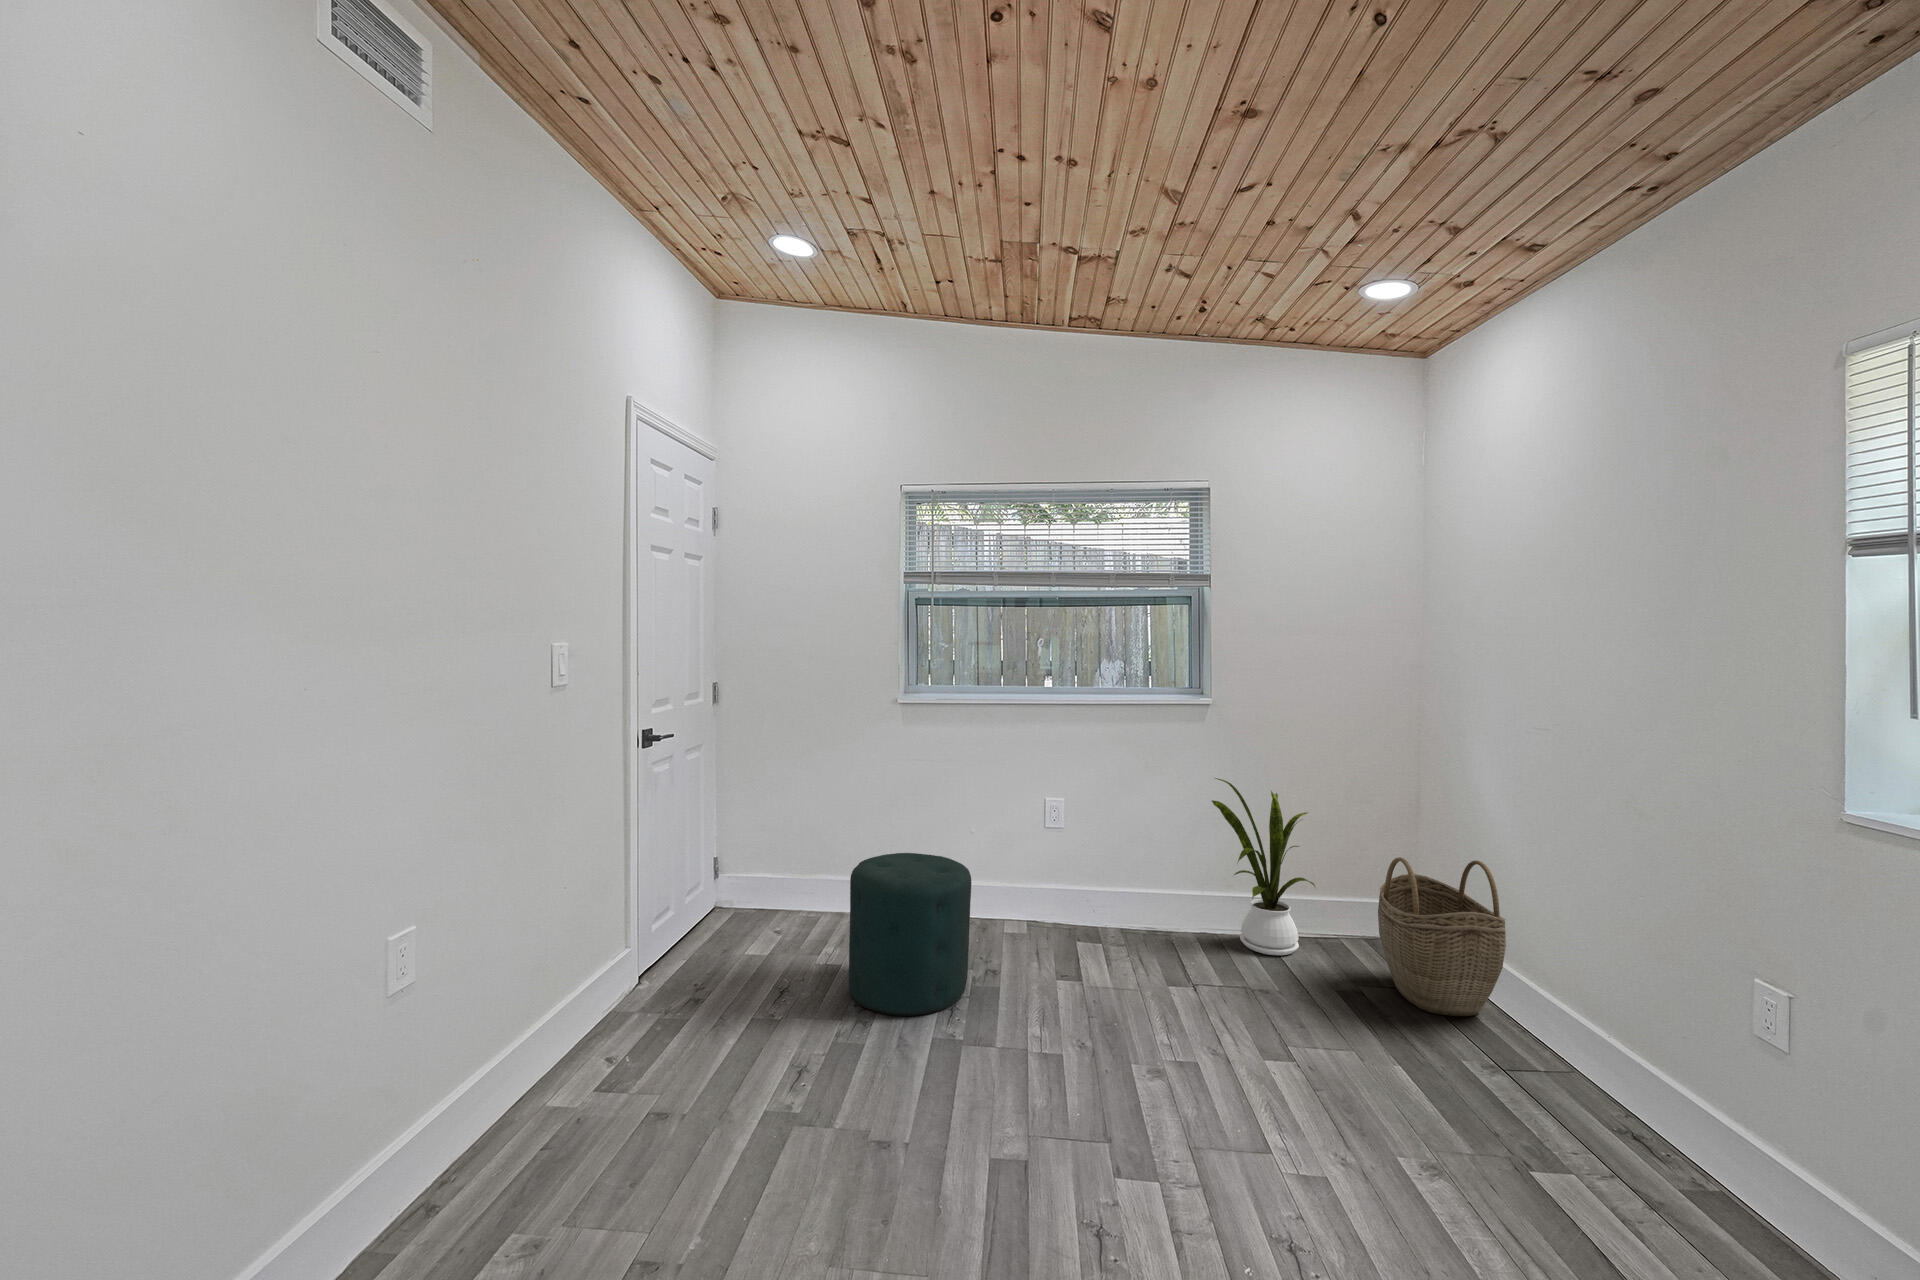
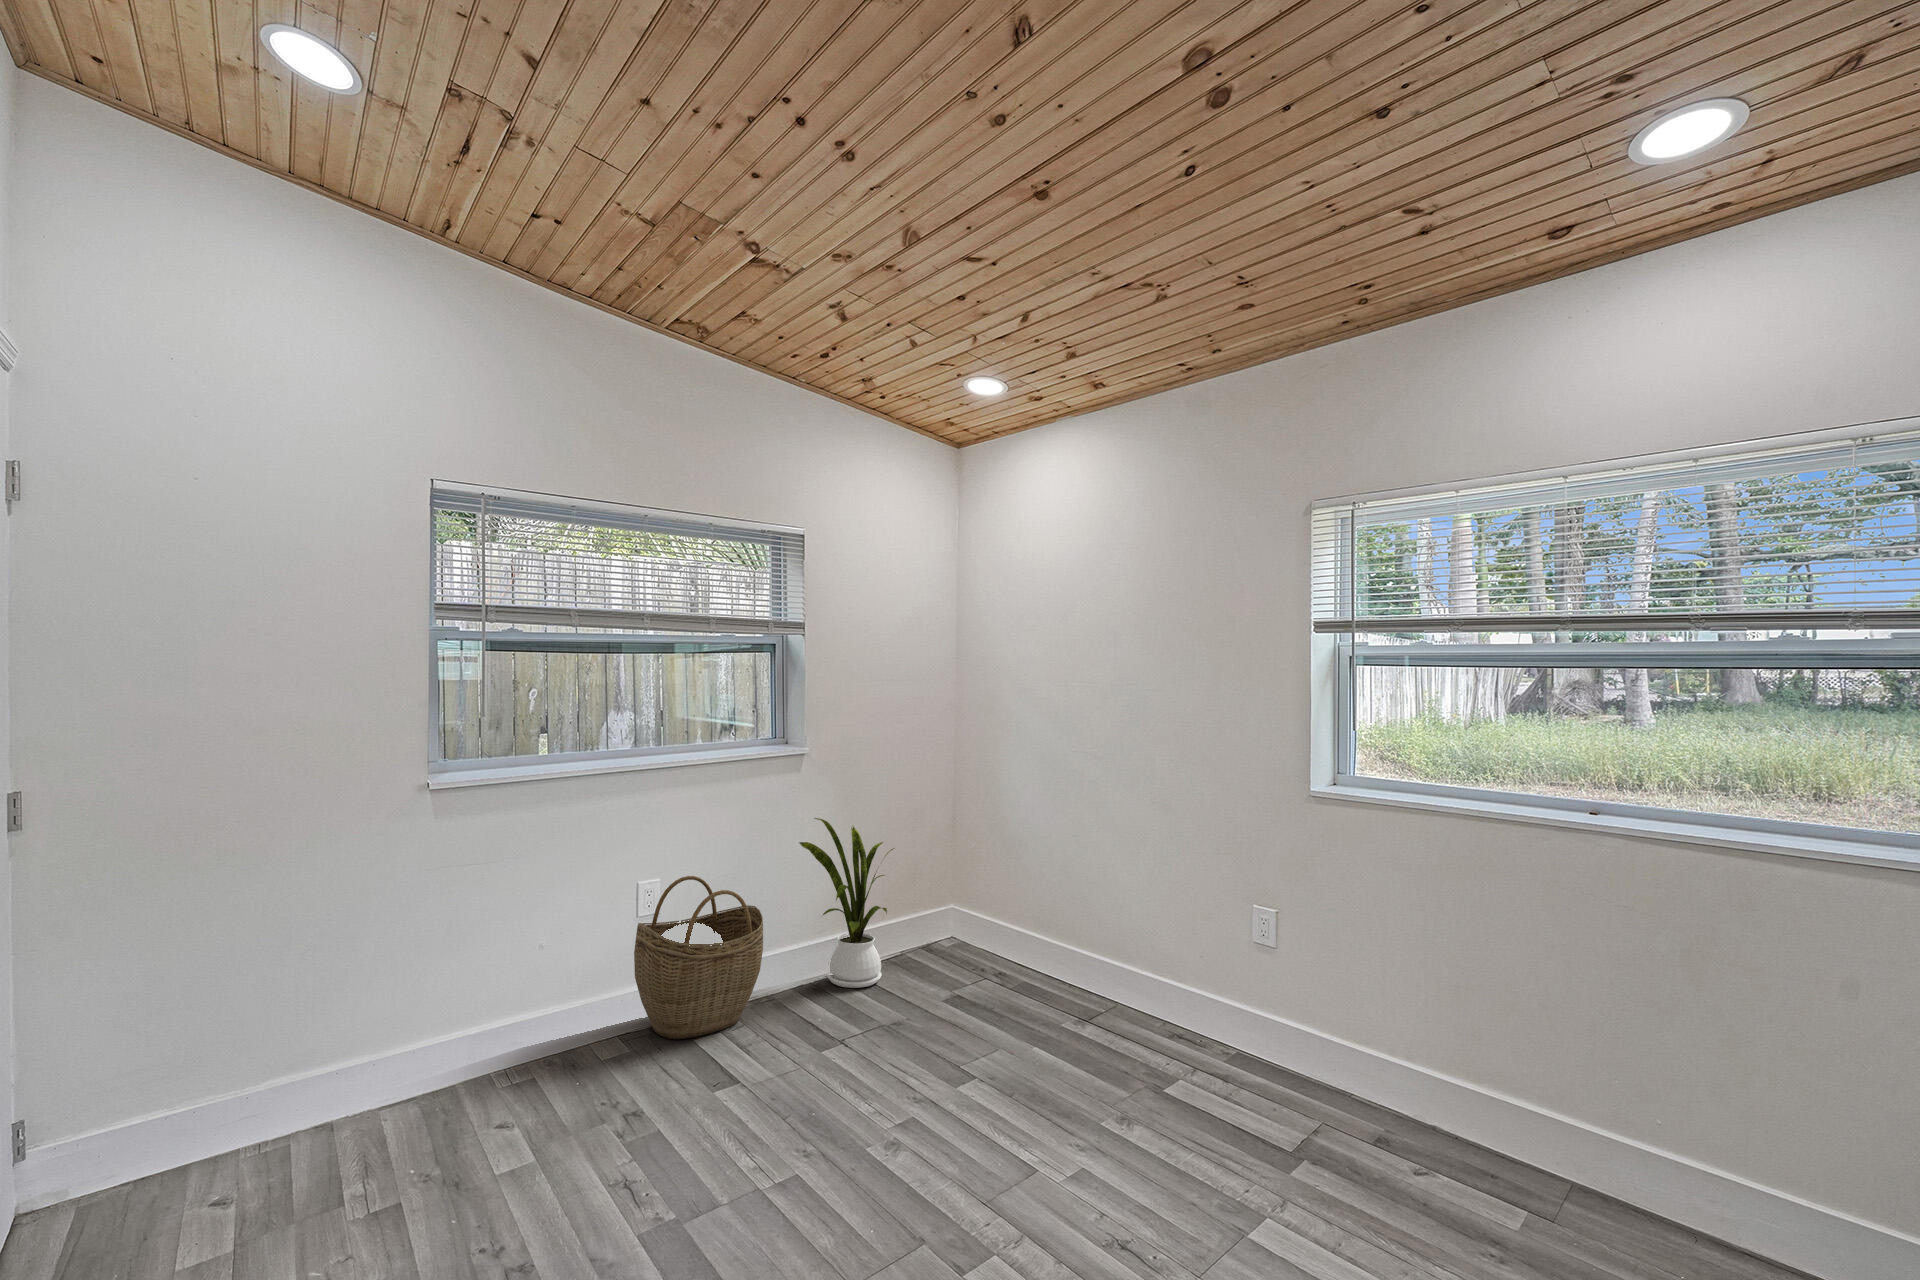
ottoman: present [849,853,971,1016] -> none [414,958,613,1206]
woven basket: present [1378,857,1506,1016] -> present [634,876,763,1039]

